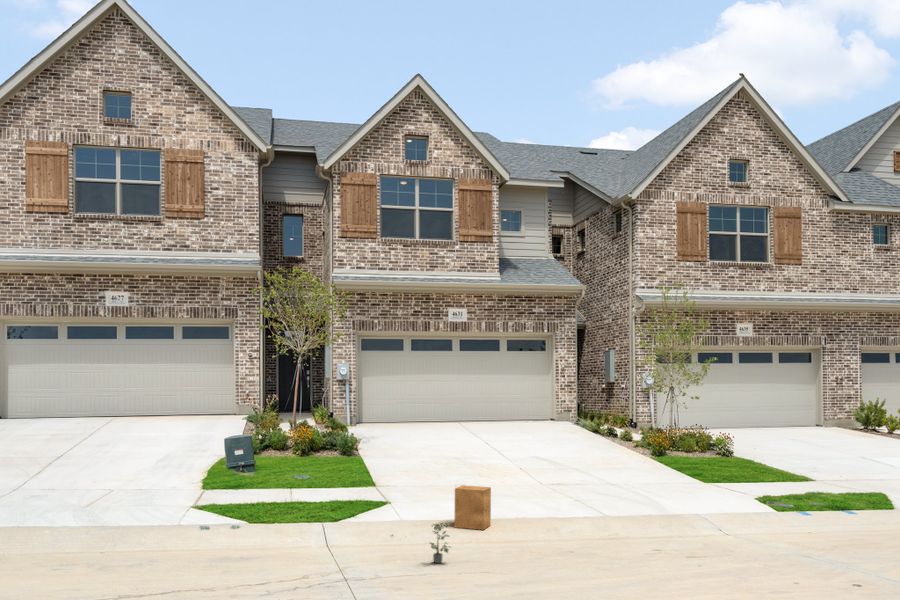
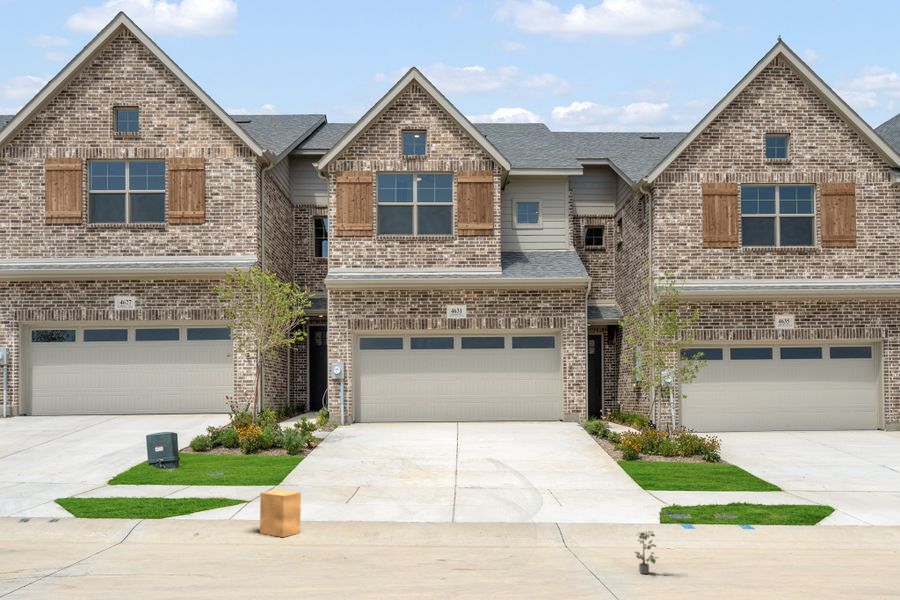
potted plant: present [430,524,449,563] -> present [635,532,658,574]

